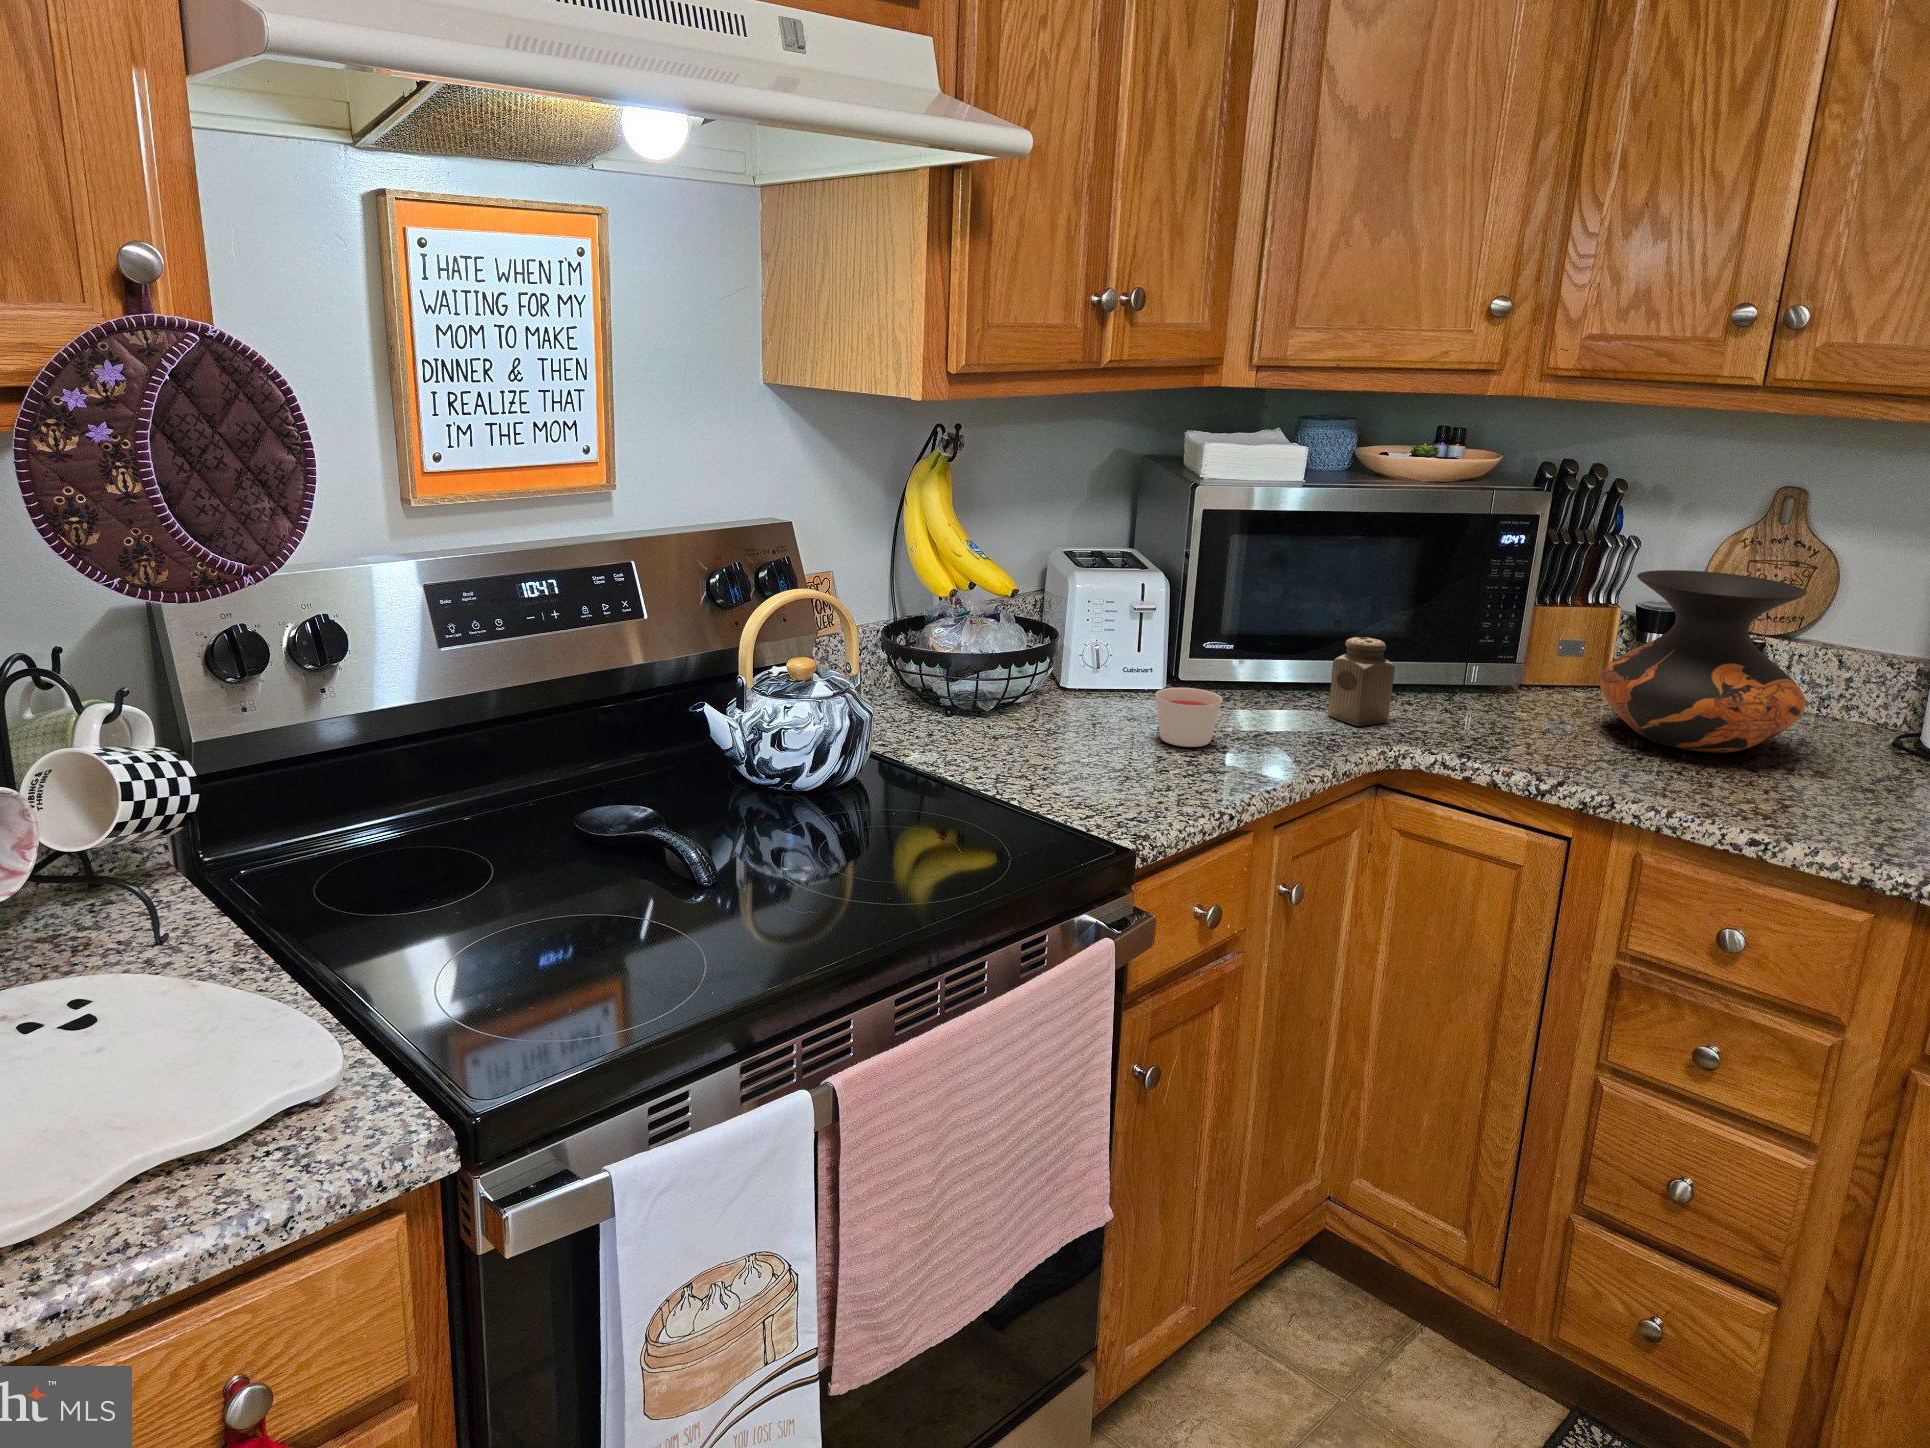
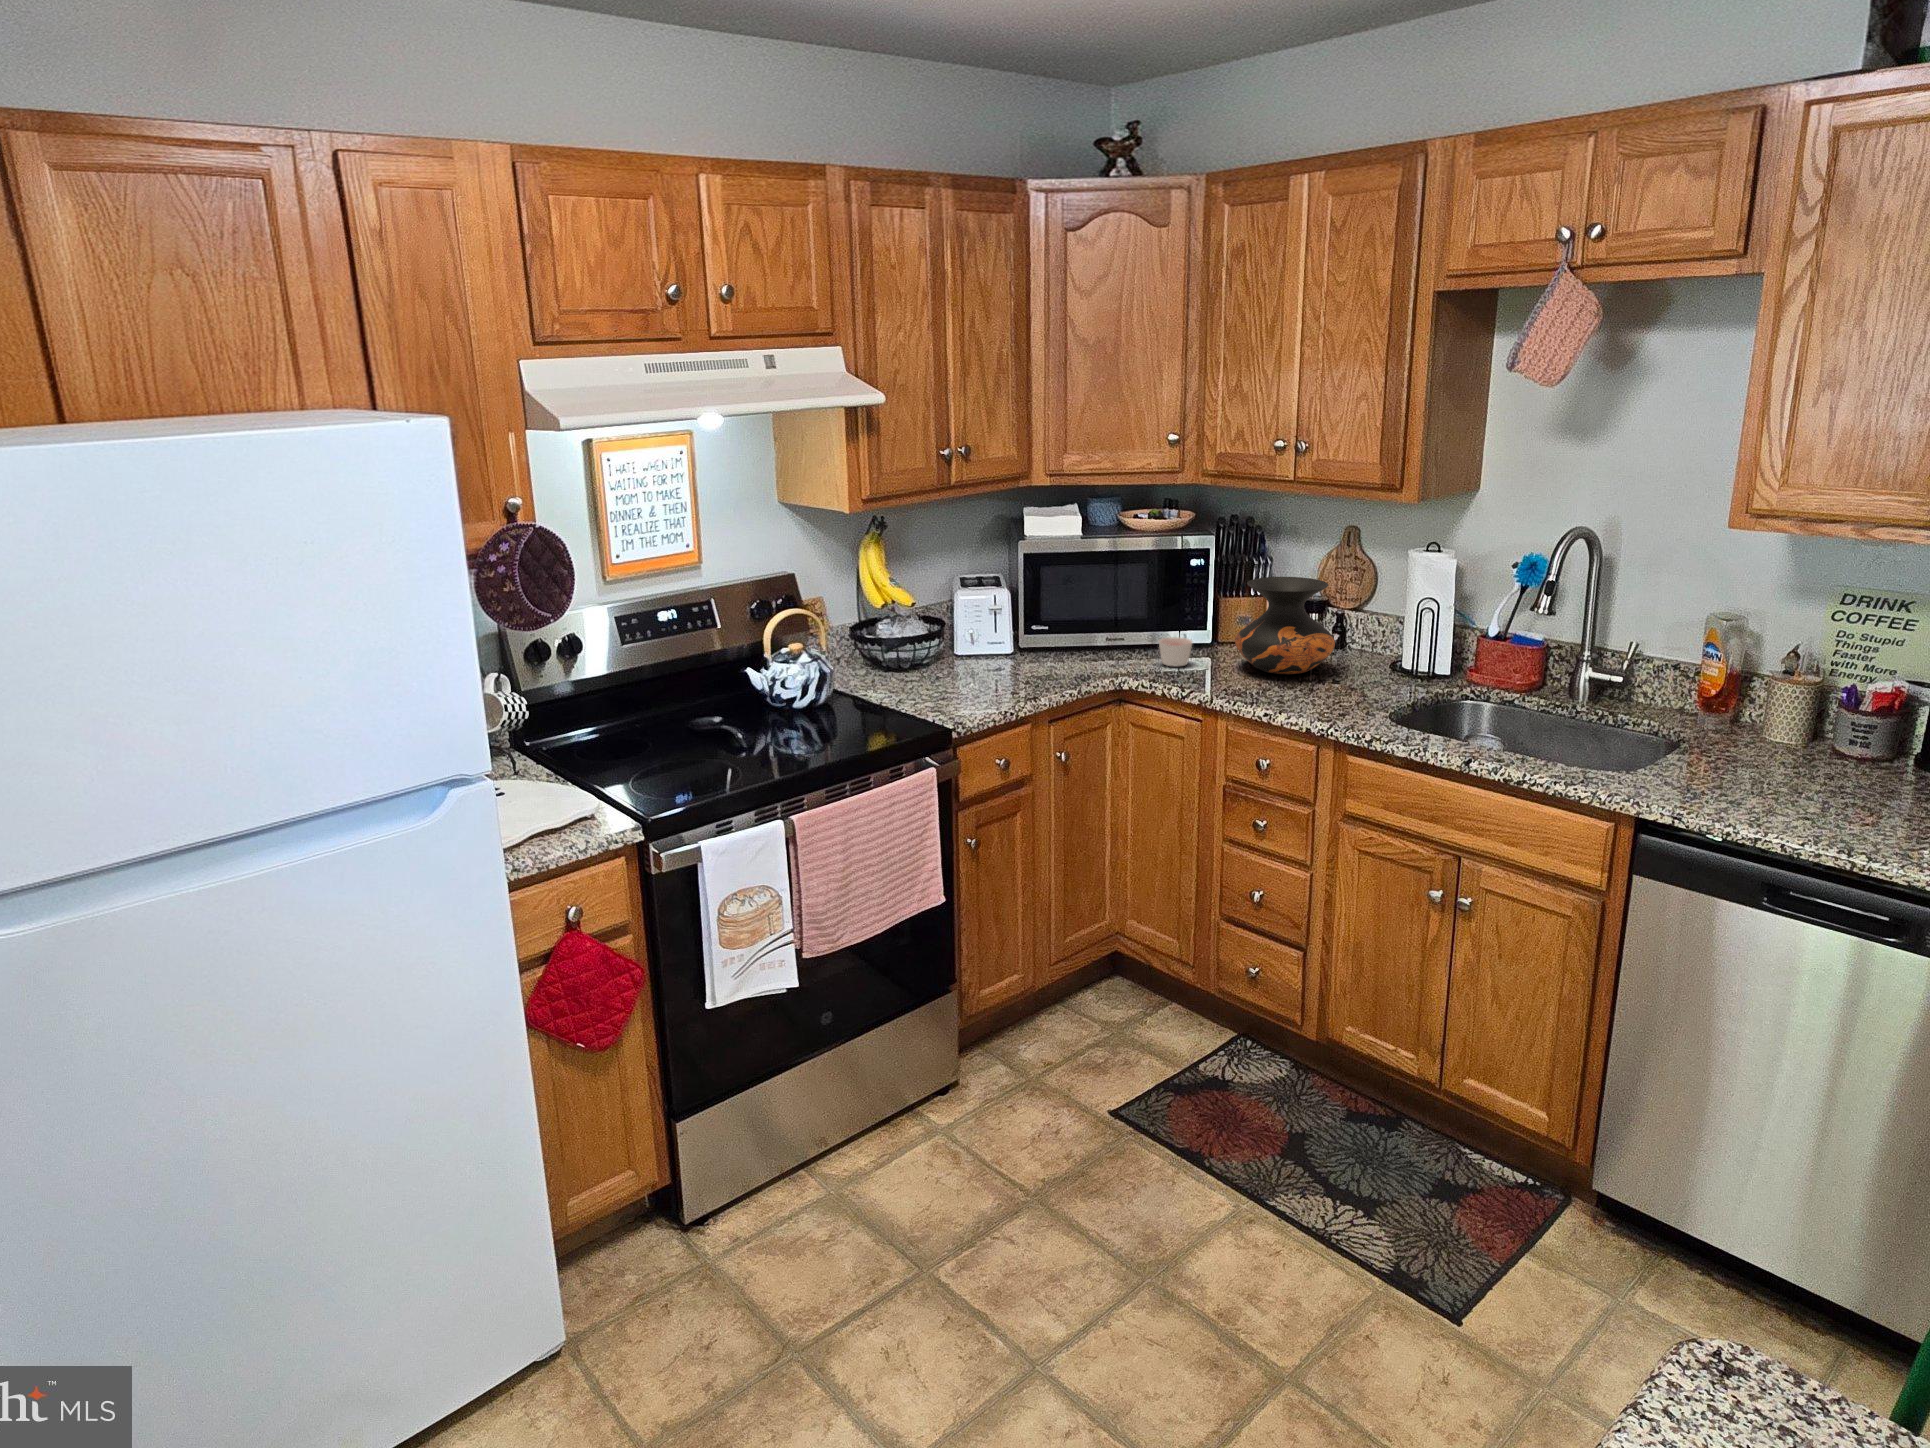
salt shaker: present [1328,637,1395,726] -> none [1092,621,1123,669]
candle: present [1155,688,1222,747] -> present [1159,637,1192,666]

